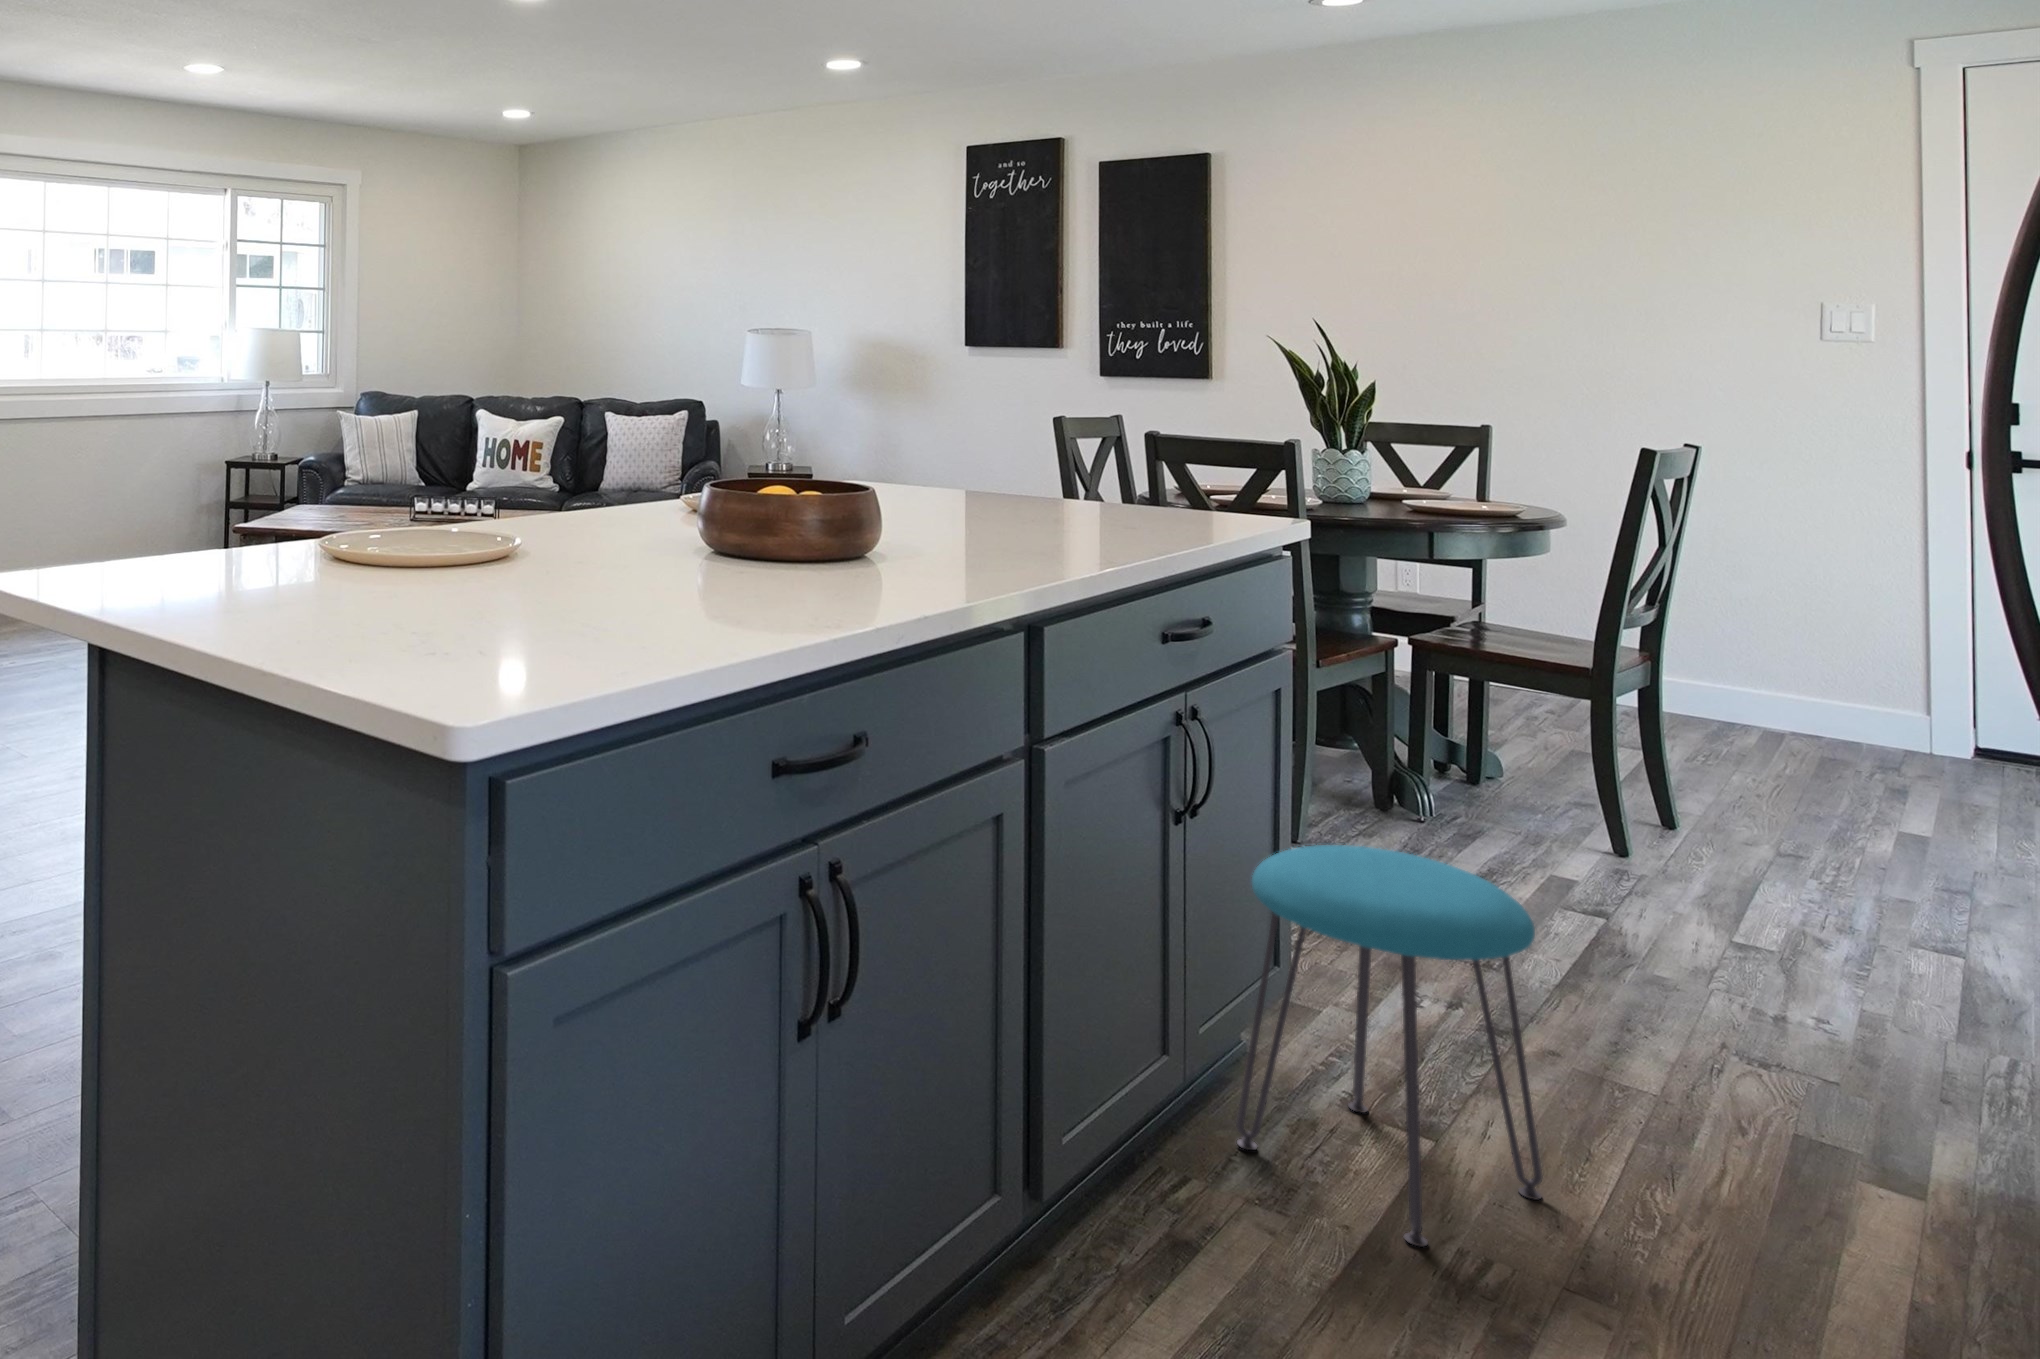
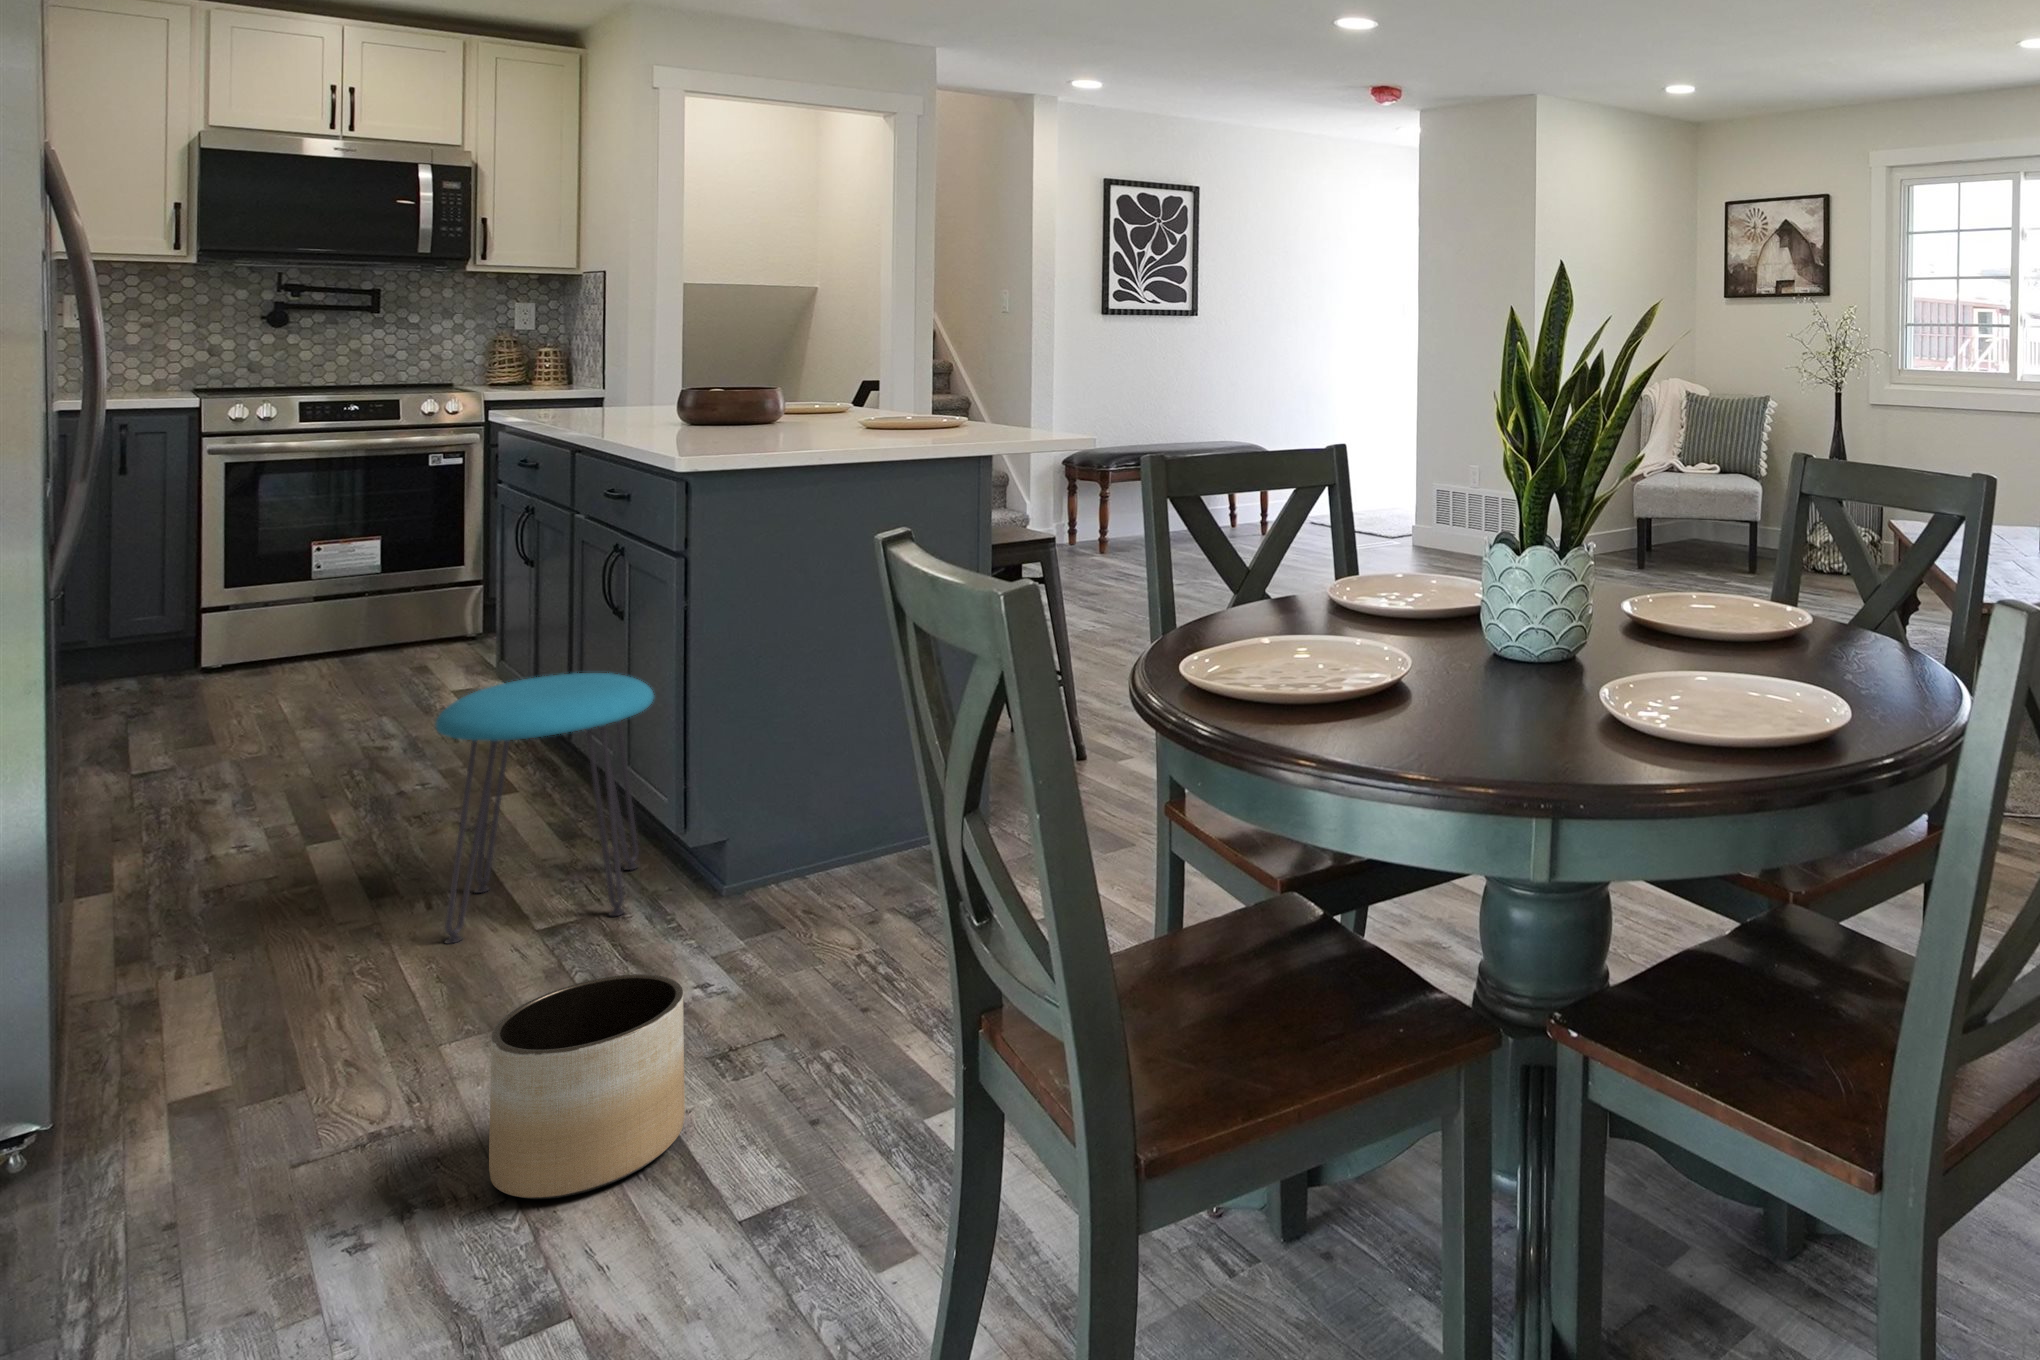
planter: none [1573,855,1722,1004] -> present [489,974,685,1199]

